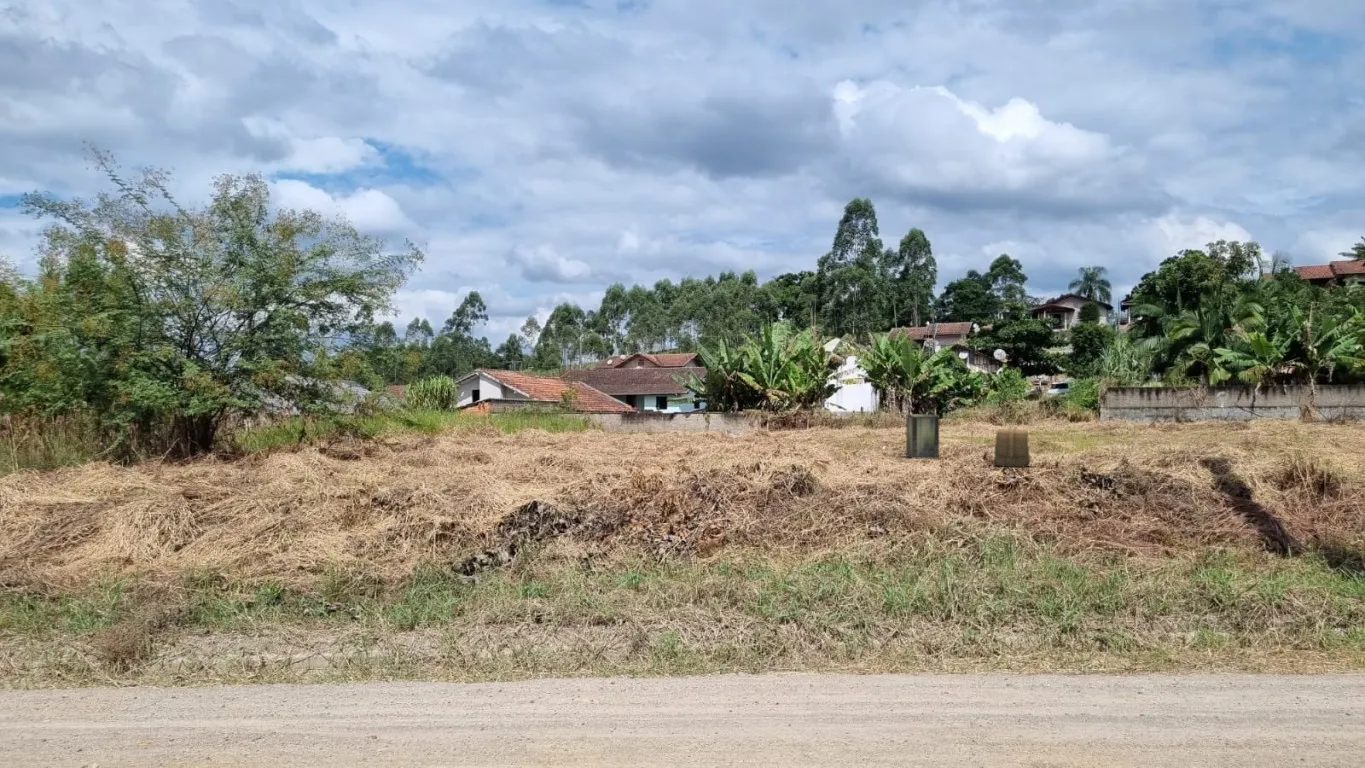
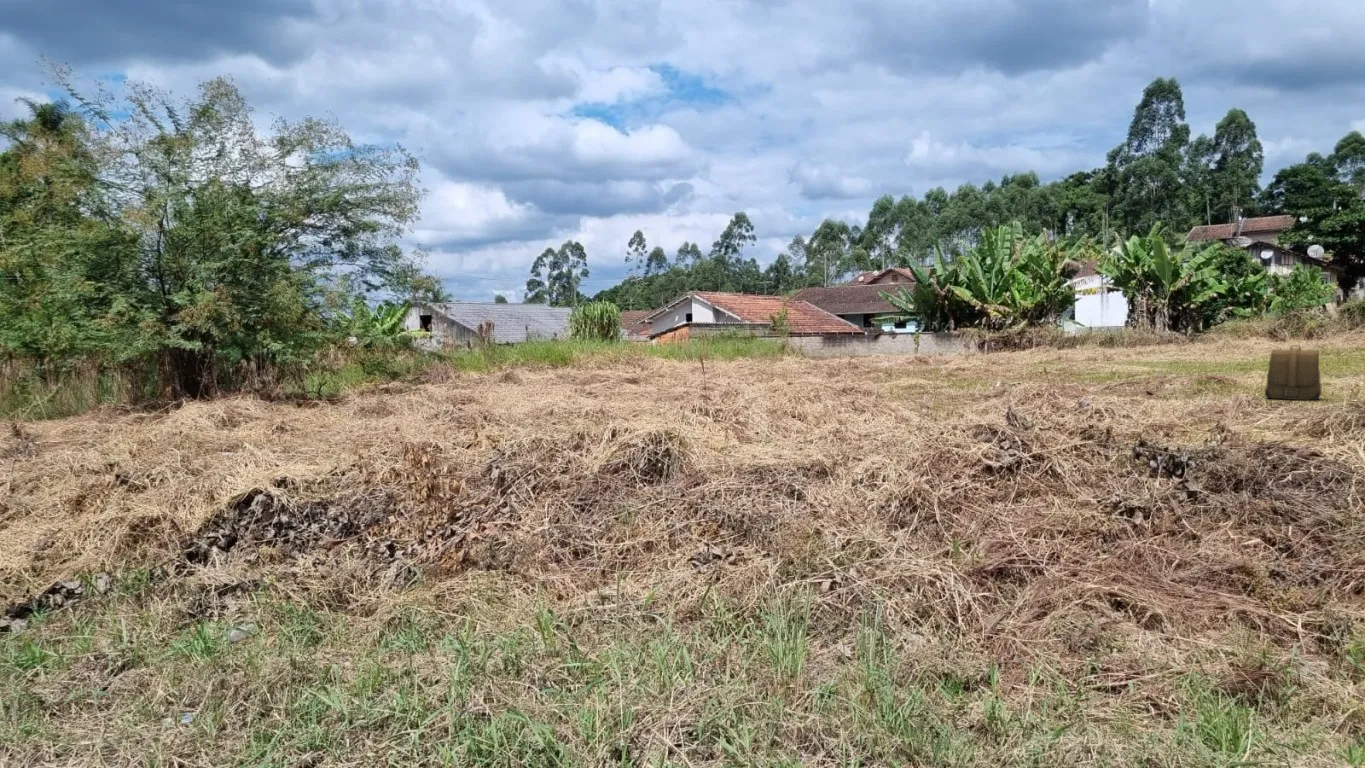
storage box: present [906,414,939,459] -> none [1144,331,1190,388]

